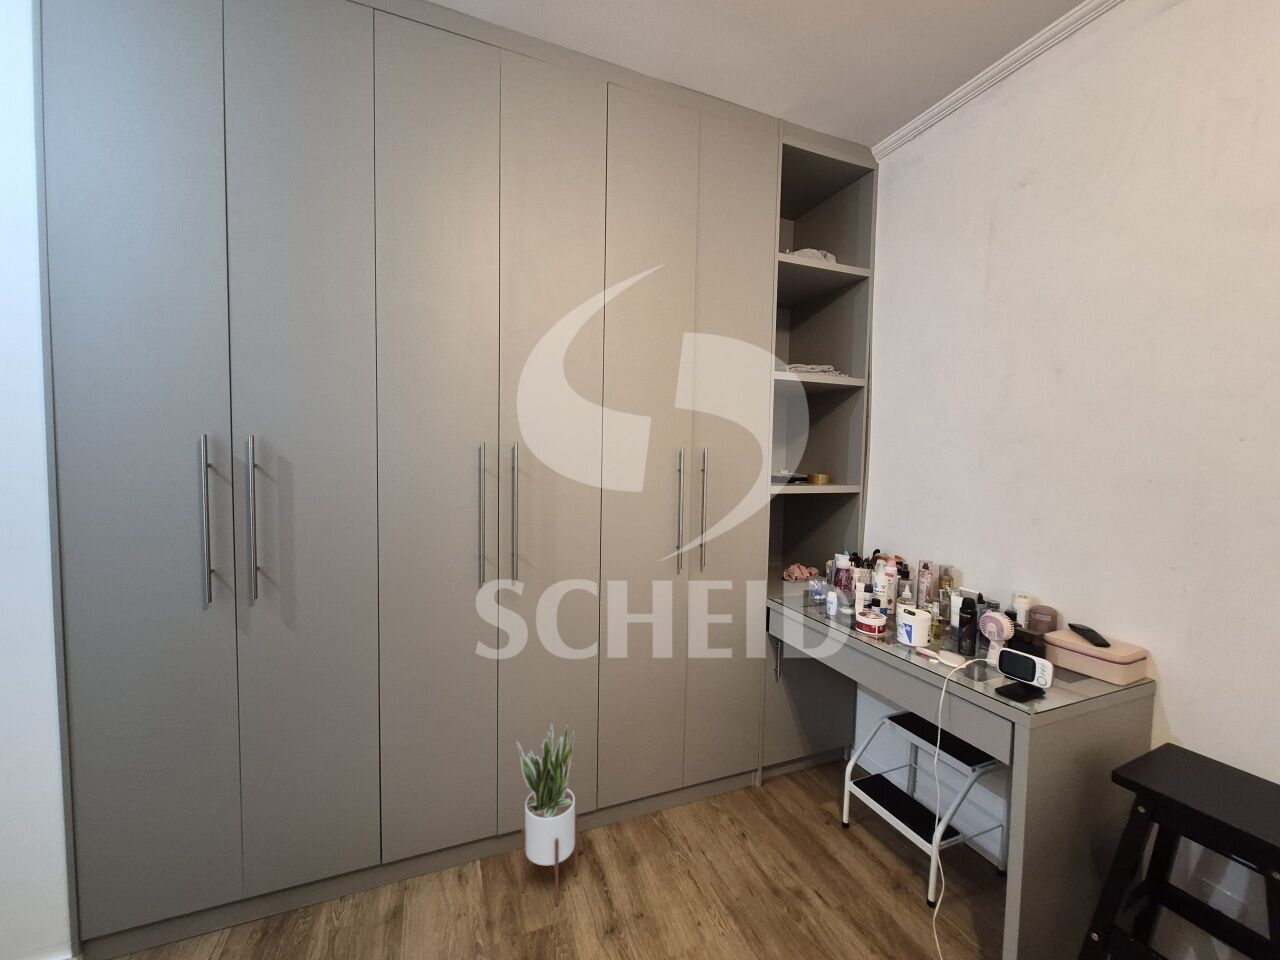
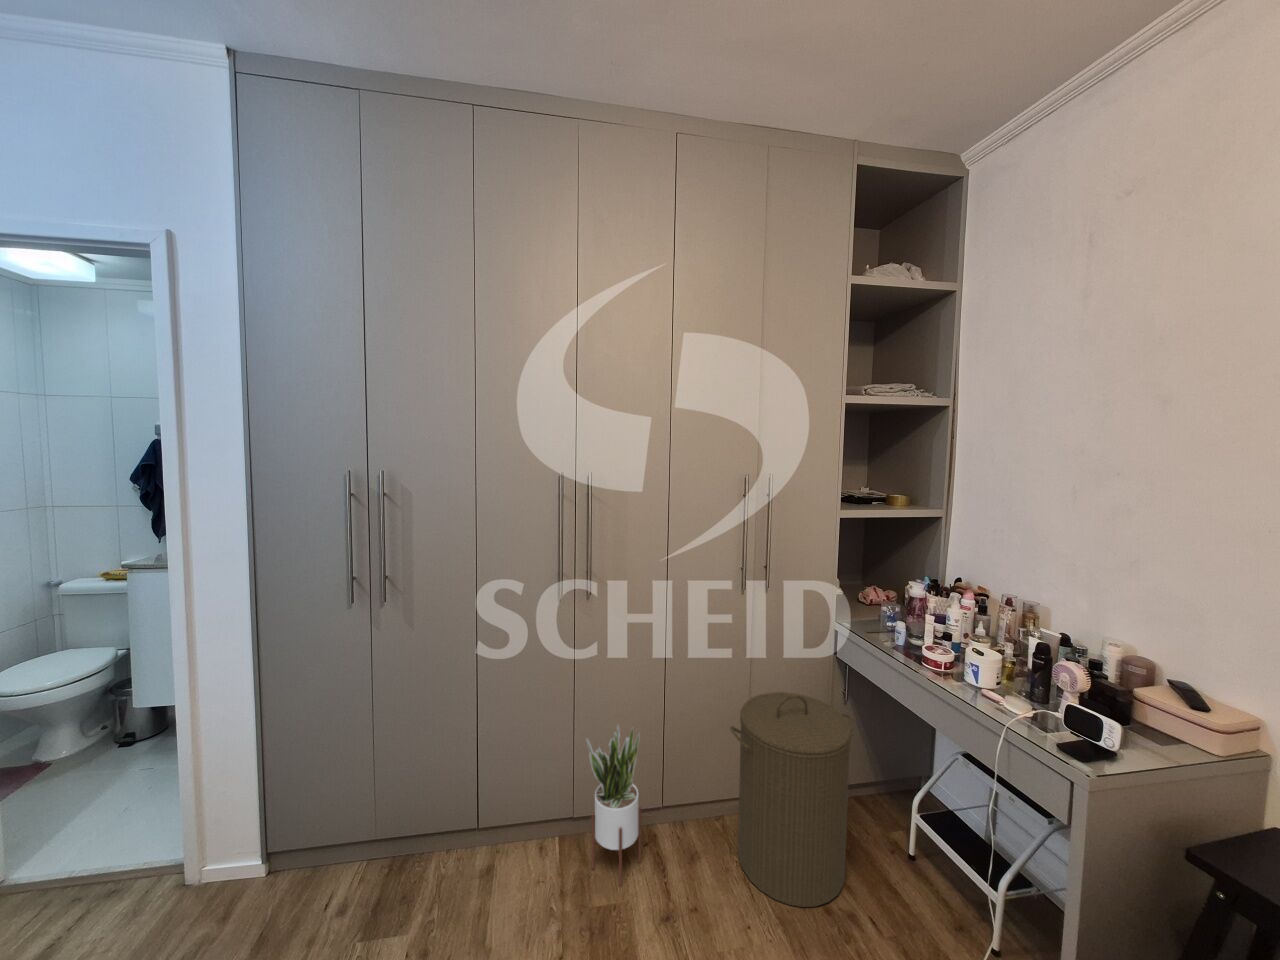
laundry hamper: none [672,673,793,893] -> present [730,692,855,907]

